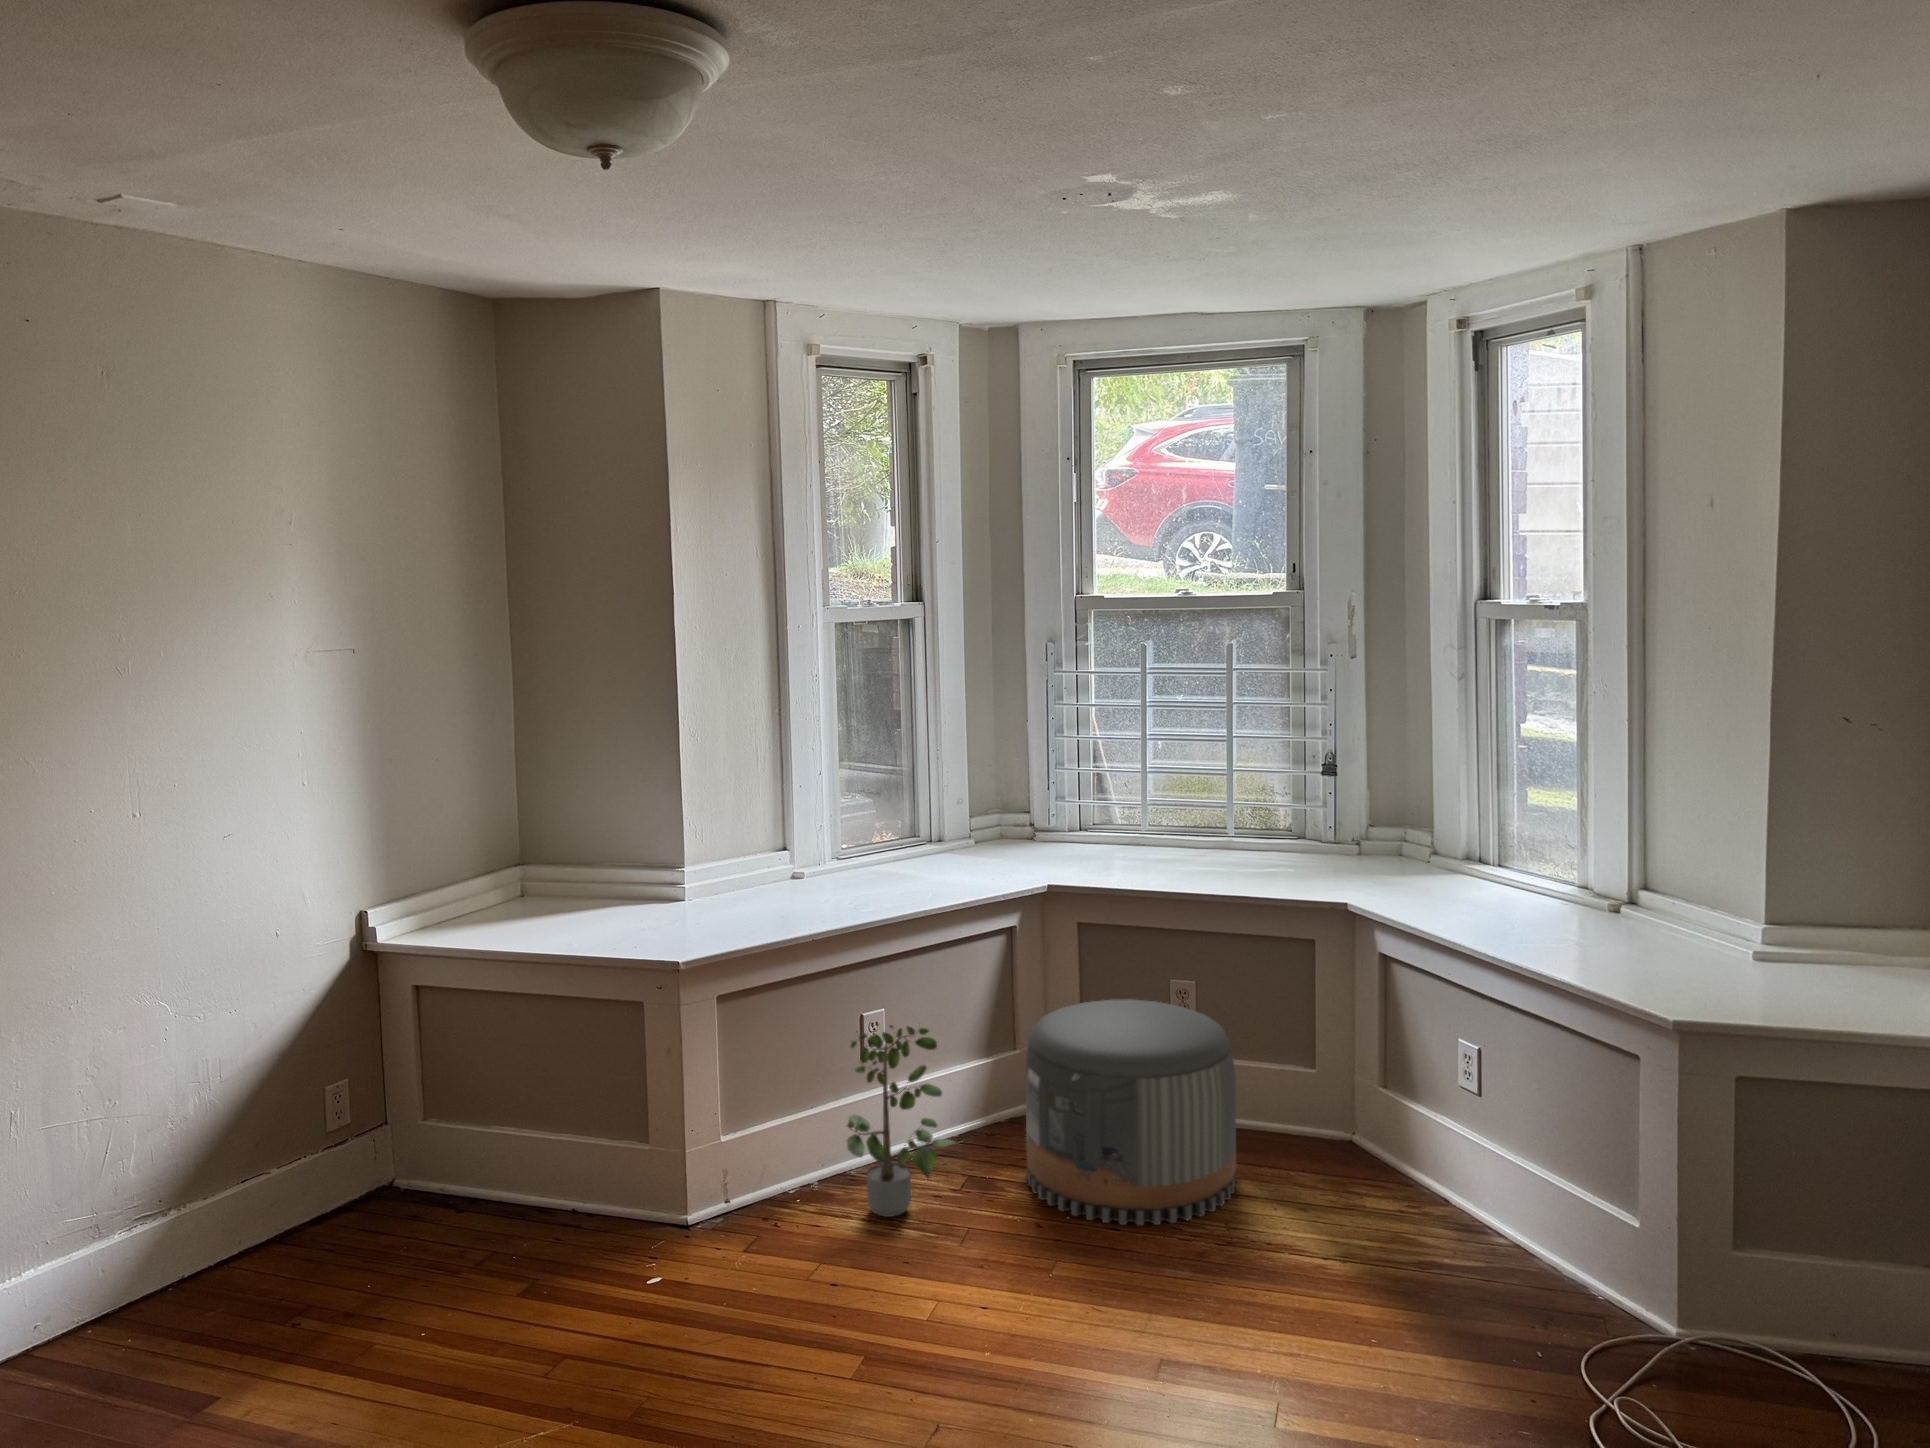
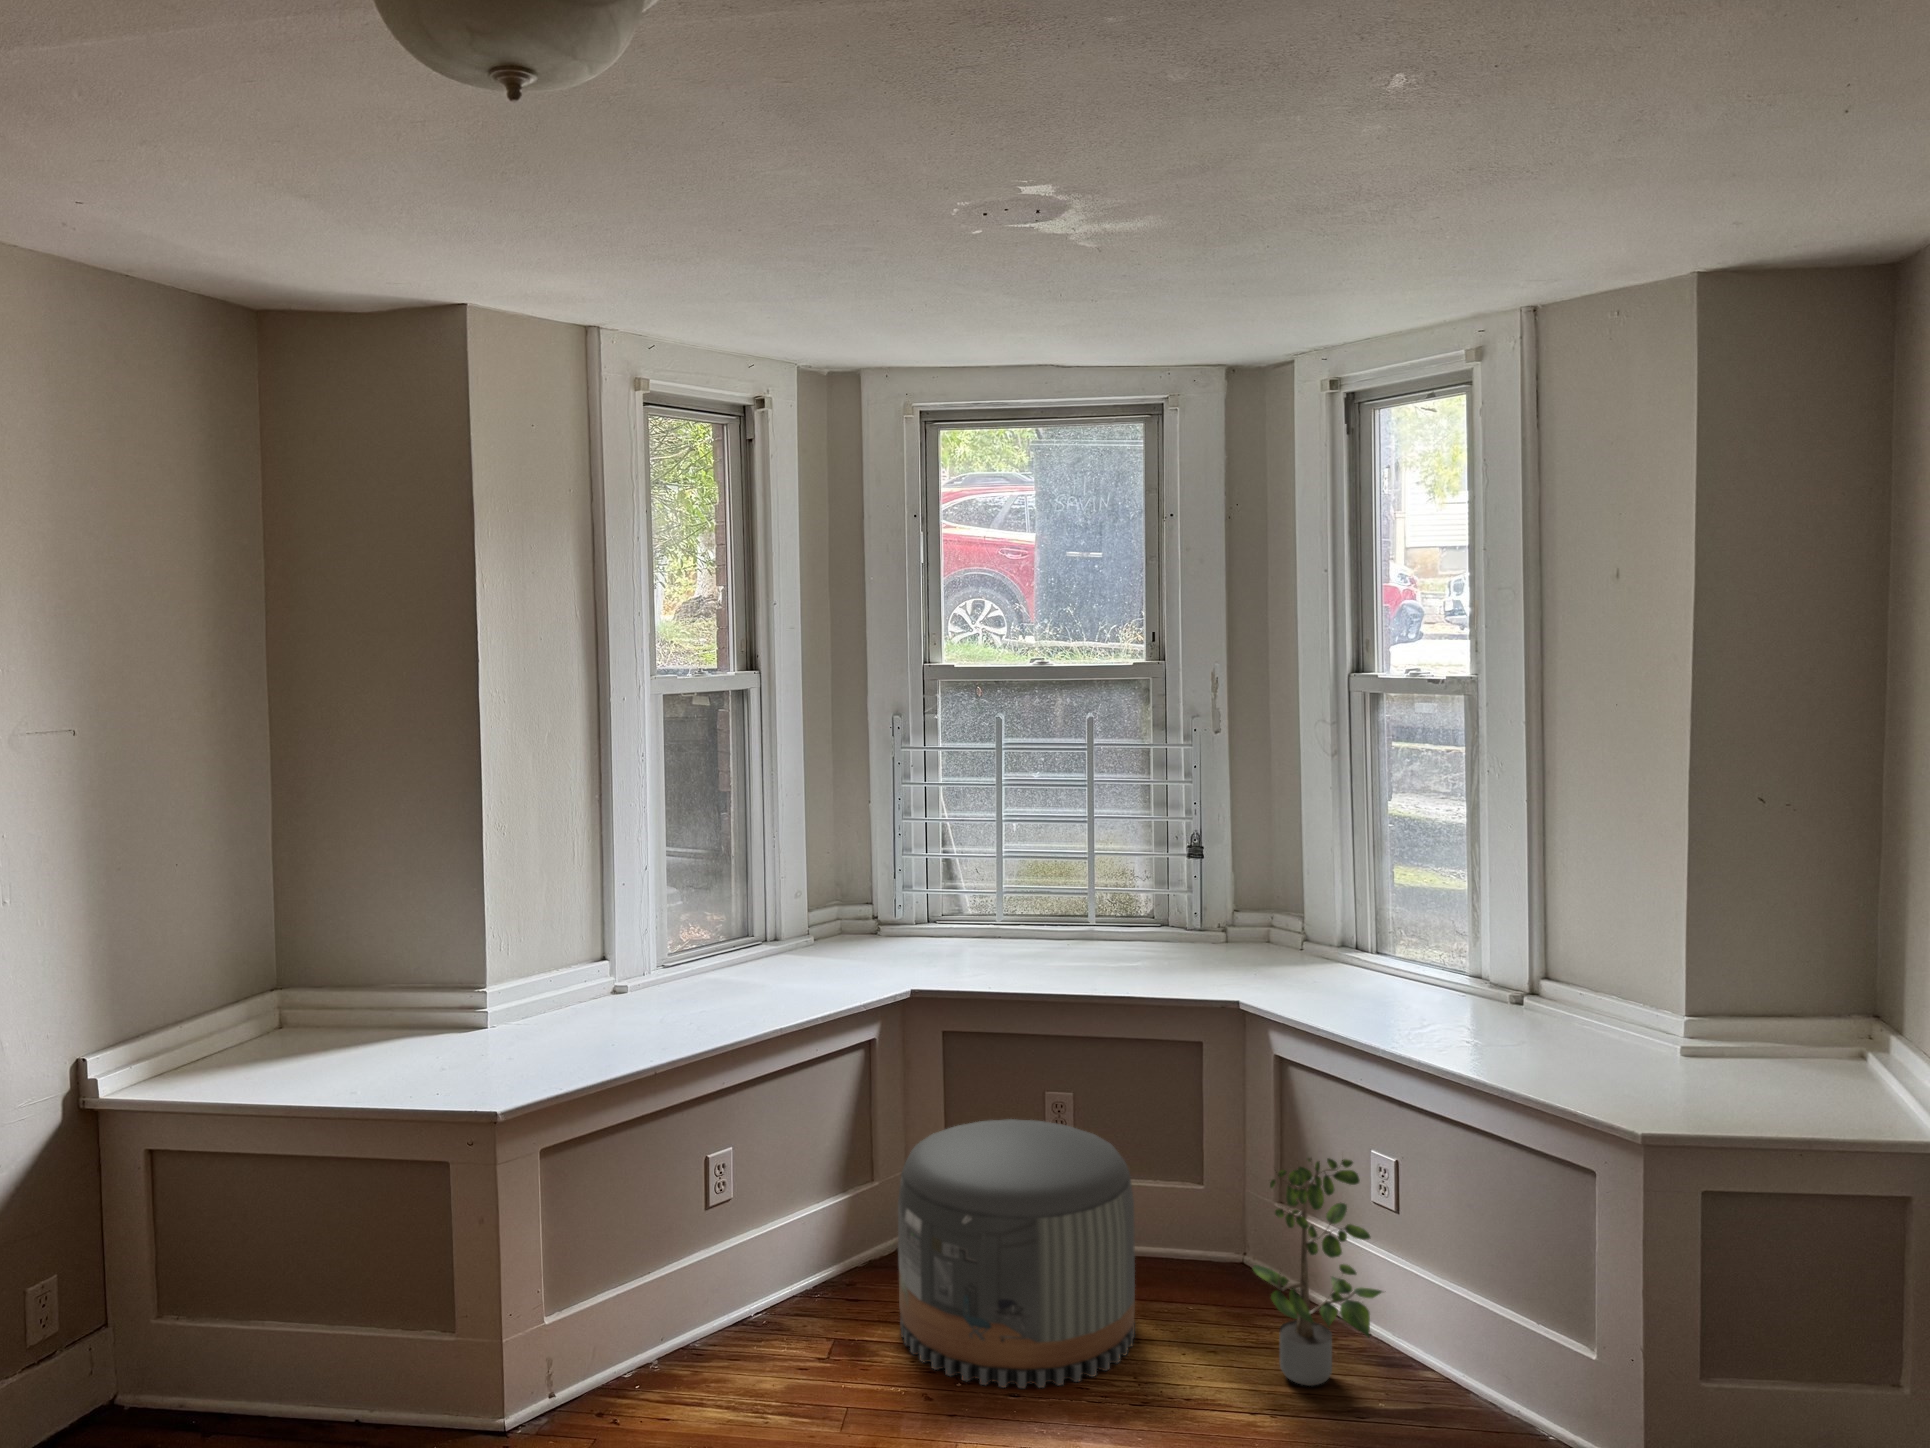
potted plant: present [847,1025,956,1217] -> present [1253,1158,1382,1386]

